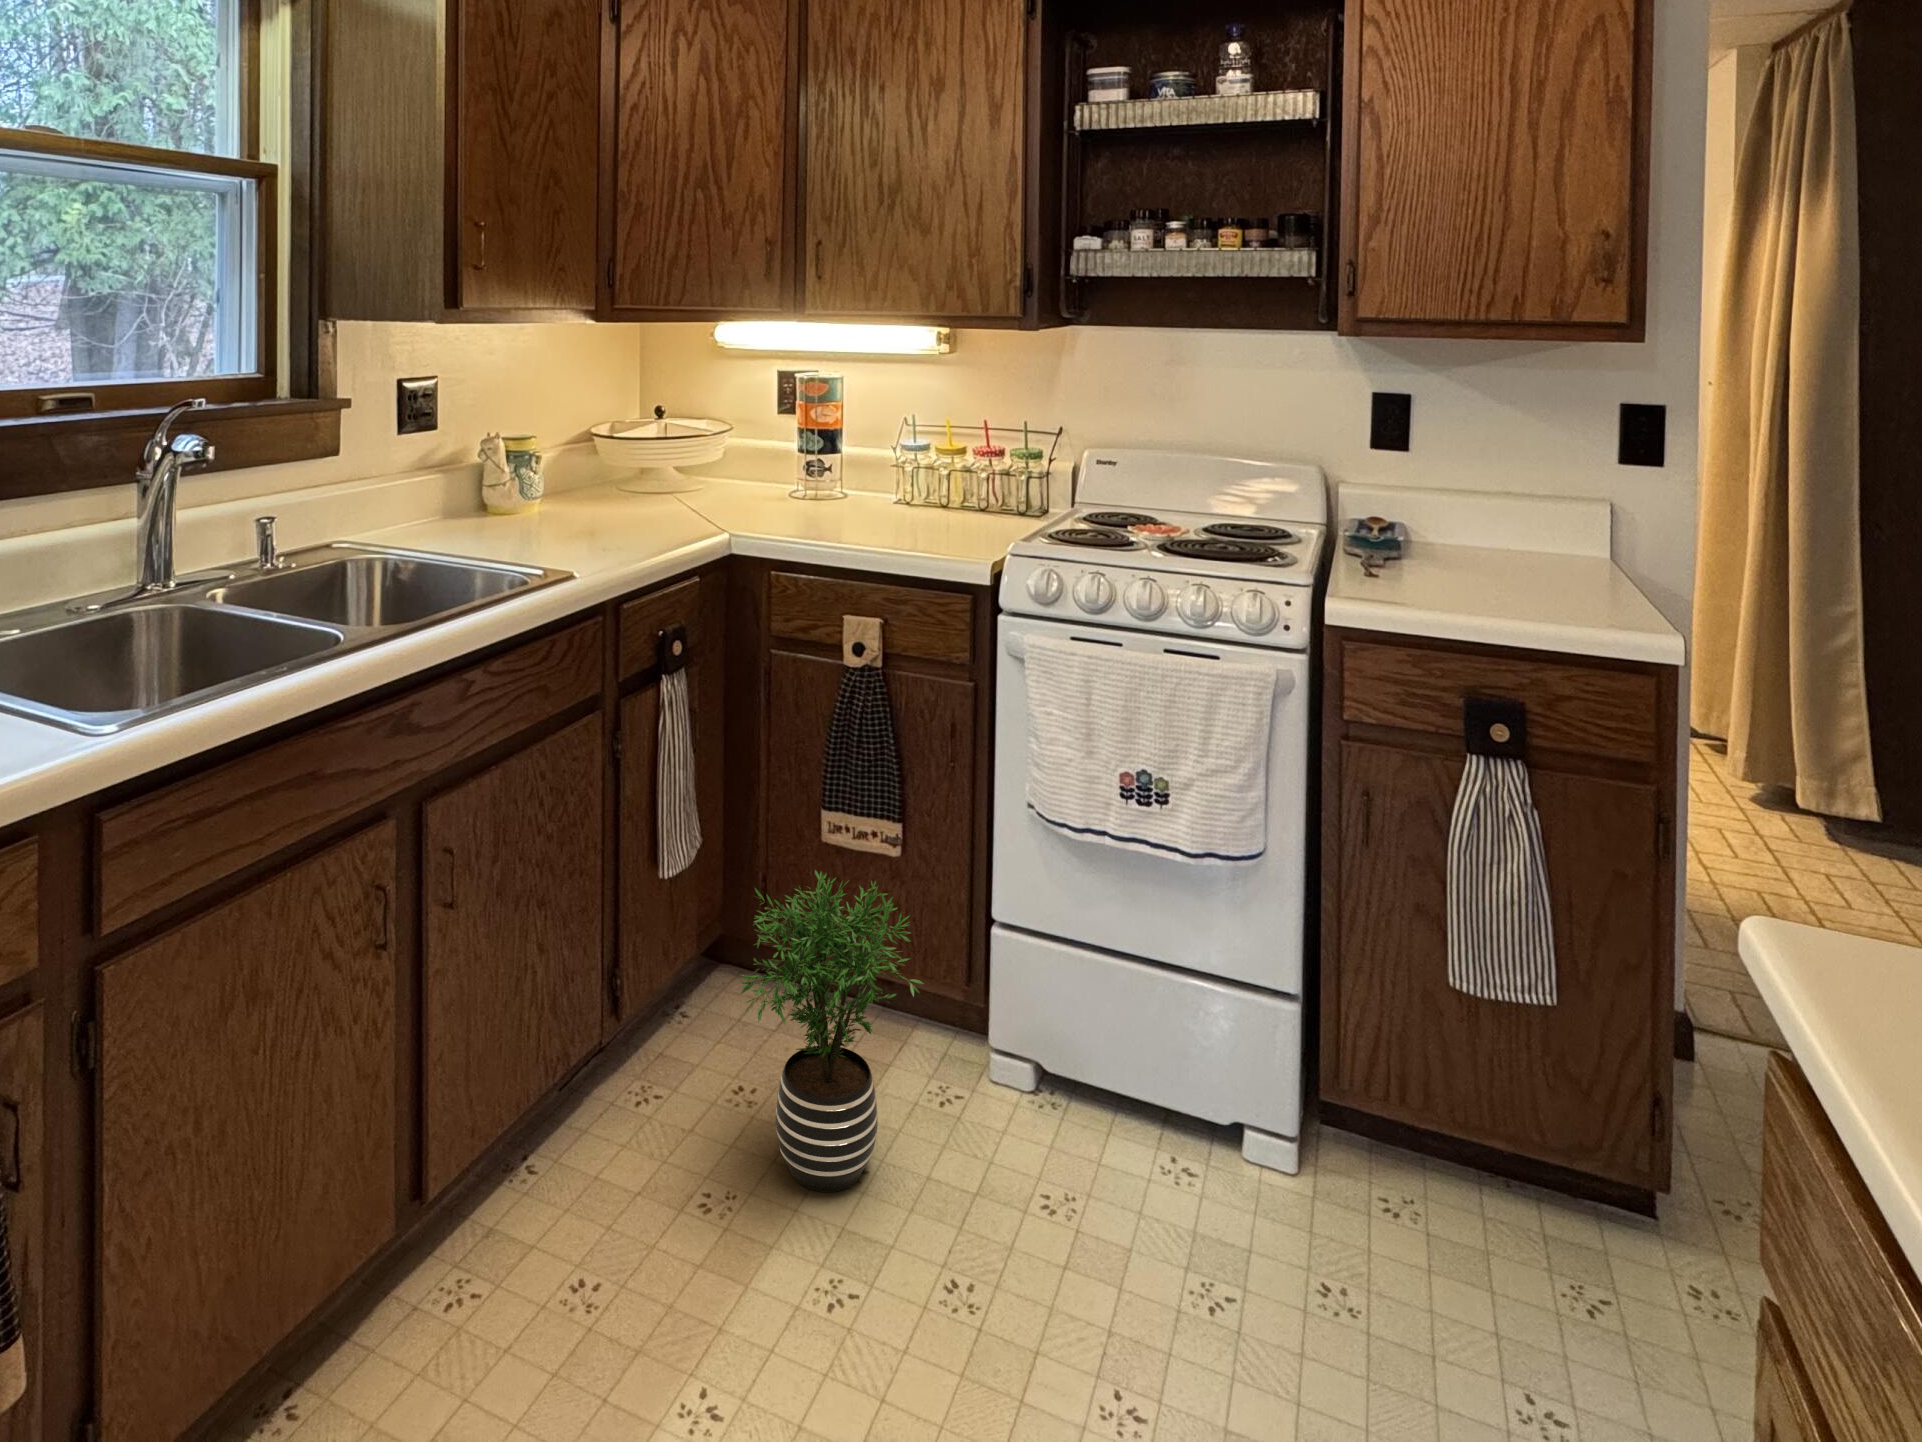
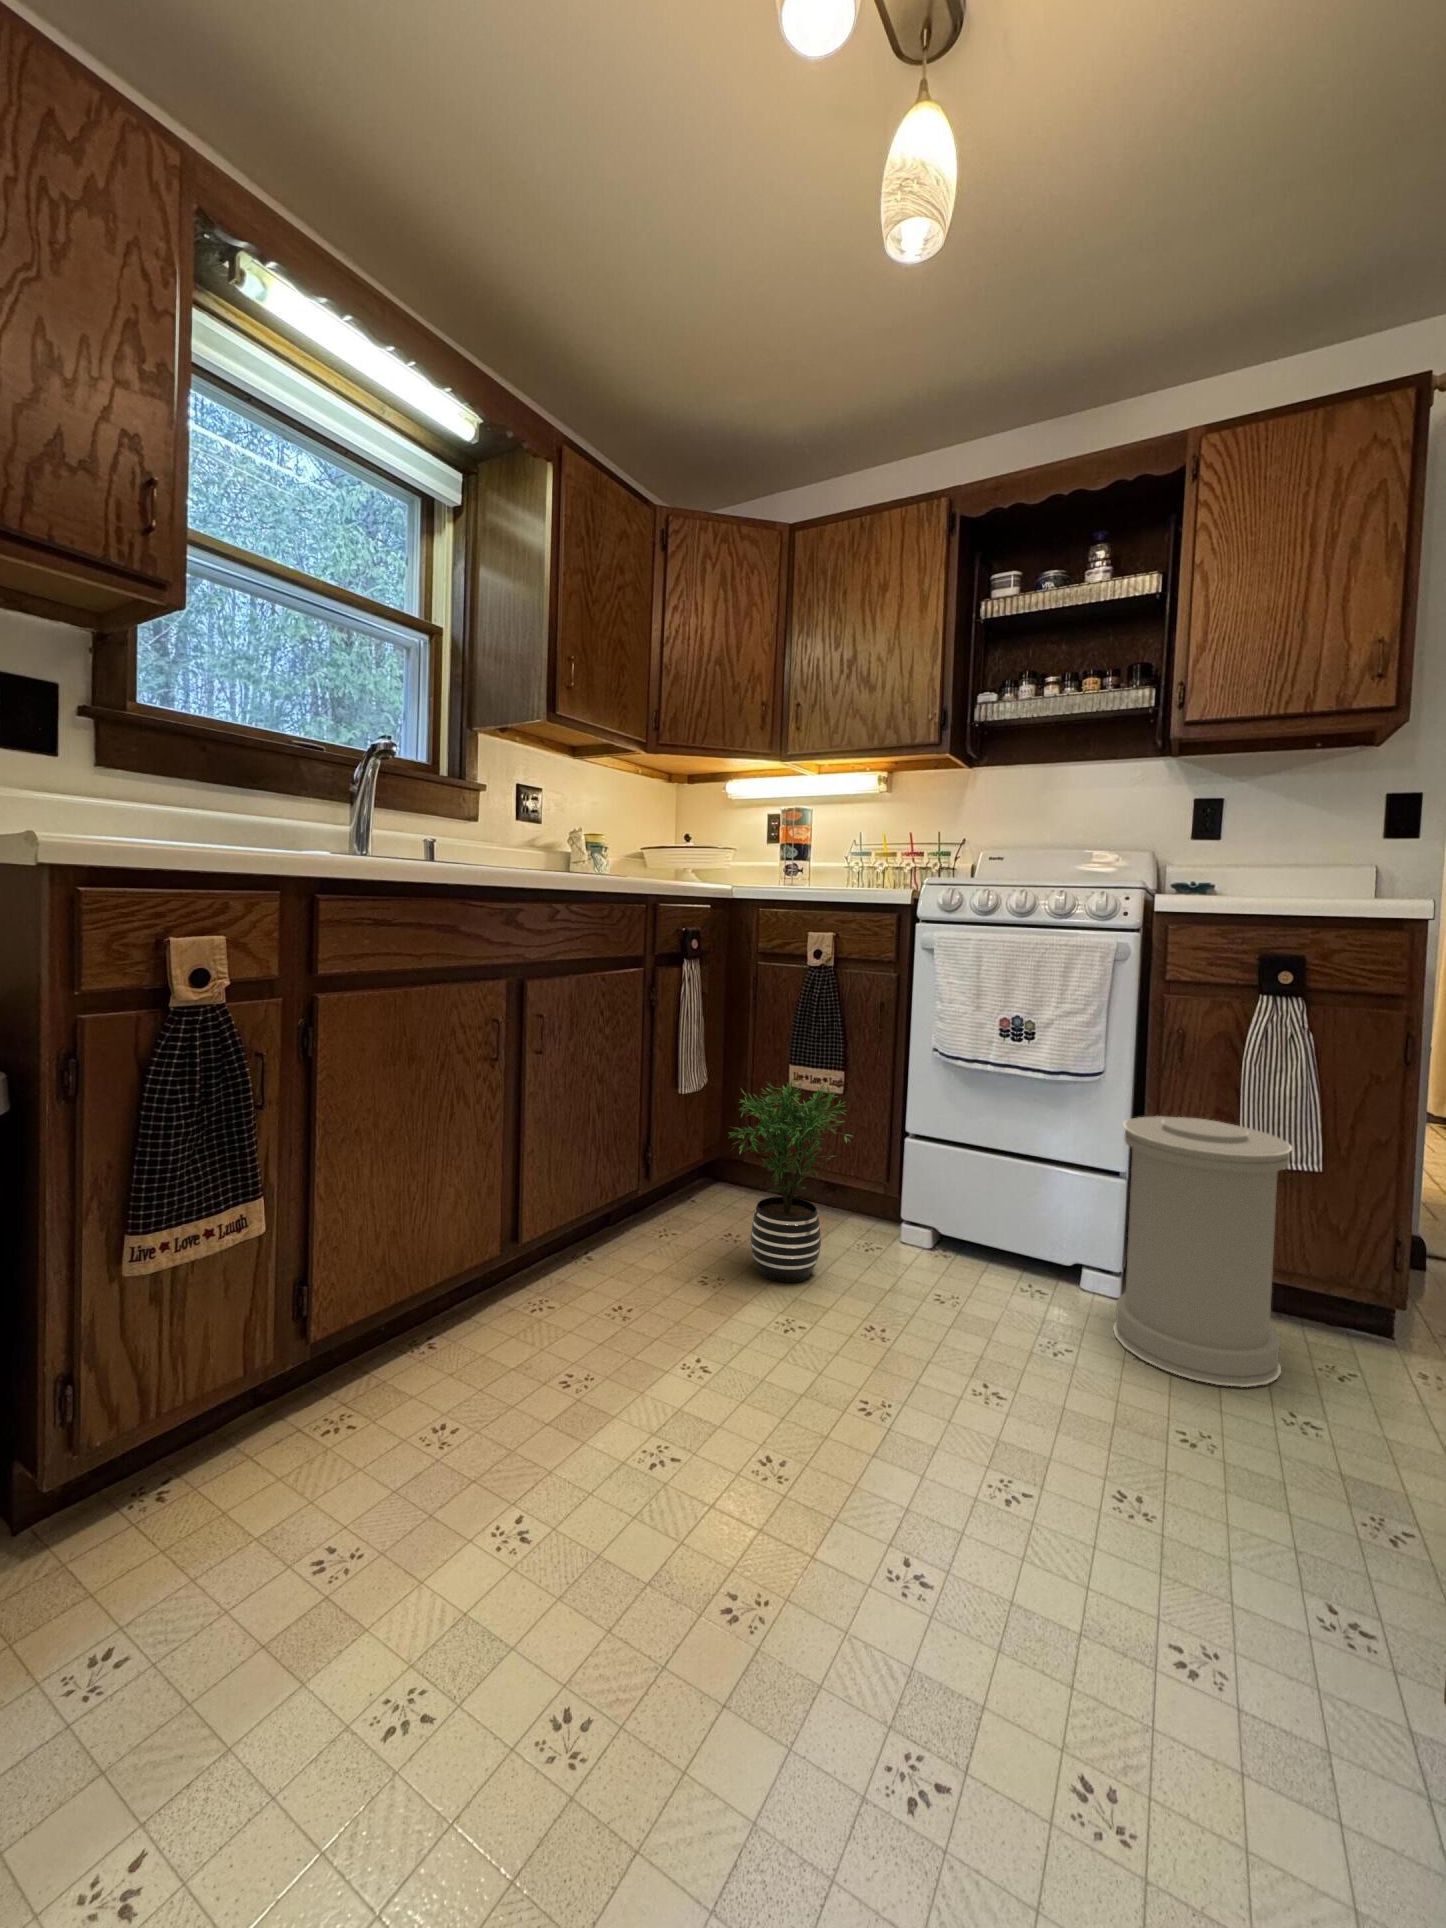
trash can: none [1290,927,1524,1359] -> present [1113,1116,1292,1387]

